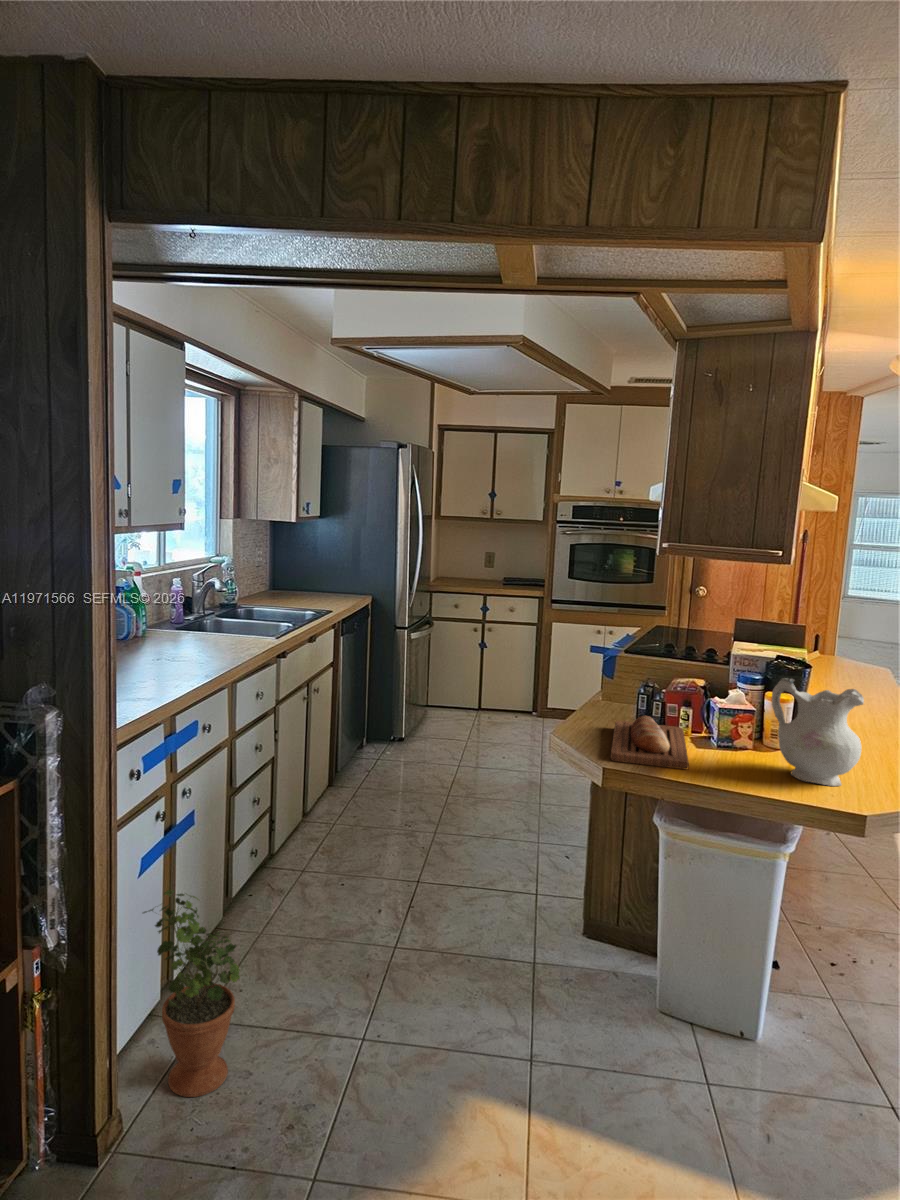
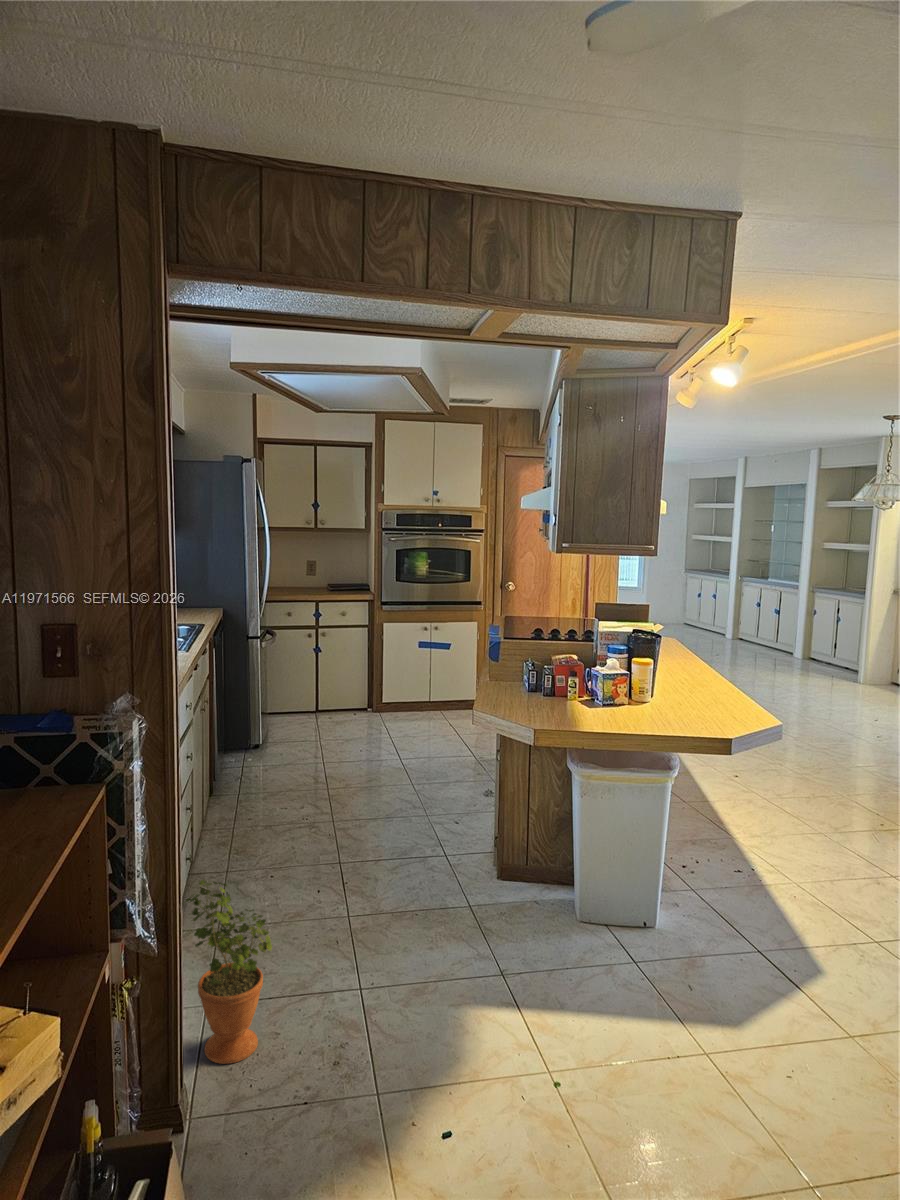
ceramic pitcher: present [772,678,864,786] -> none [653,644,718,720]
bread loaf: present [611,716,689,769] -> none [525,686,602,722]

